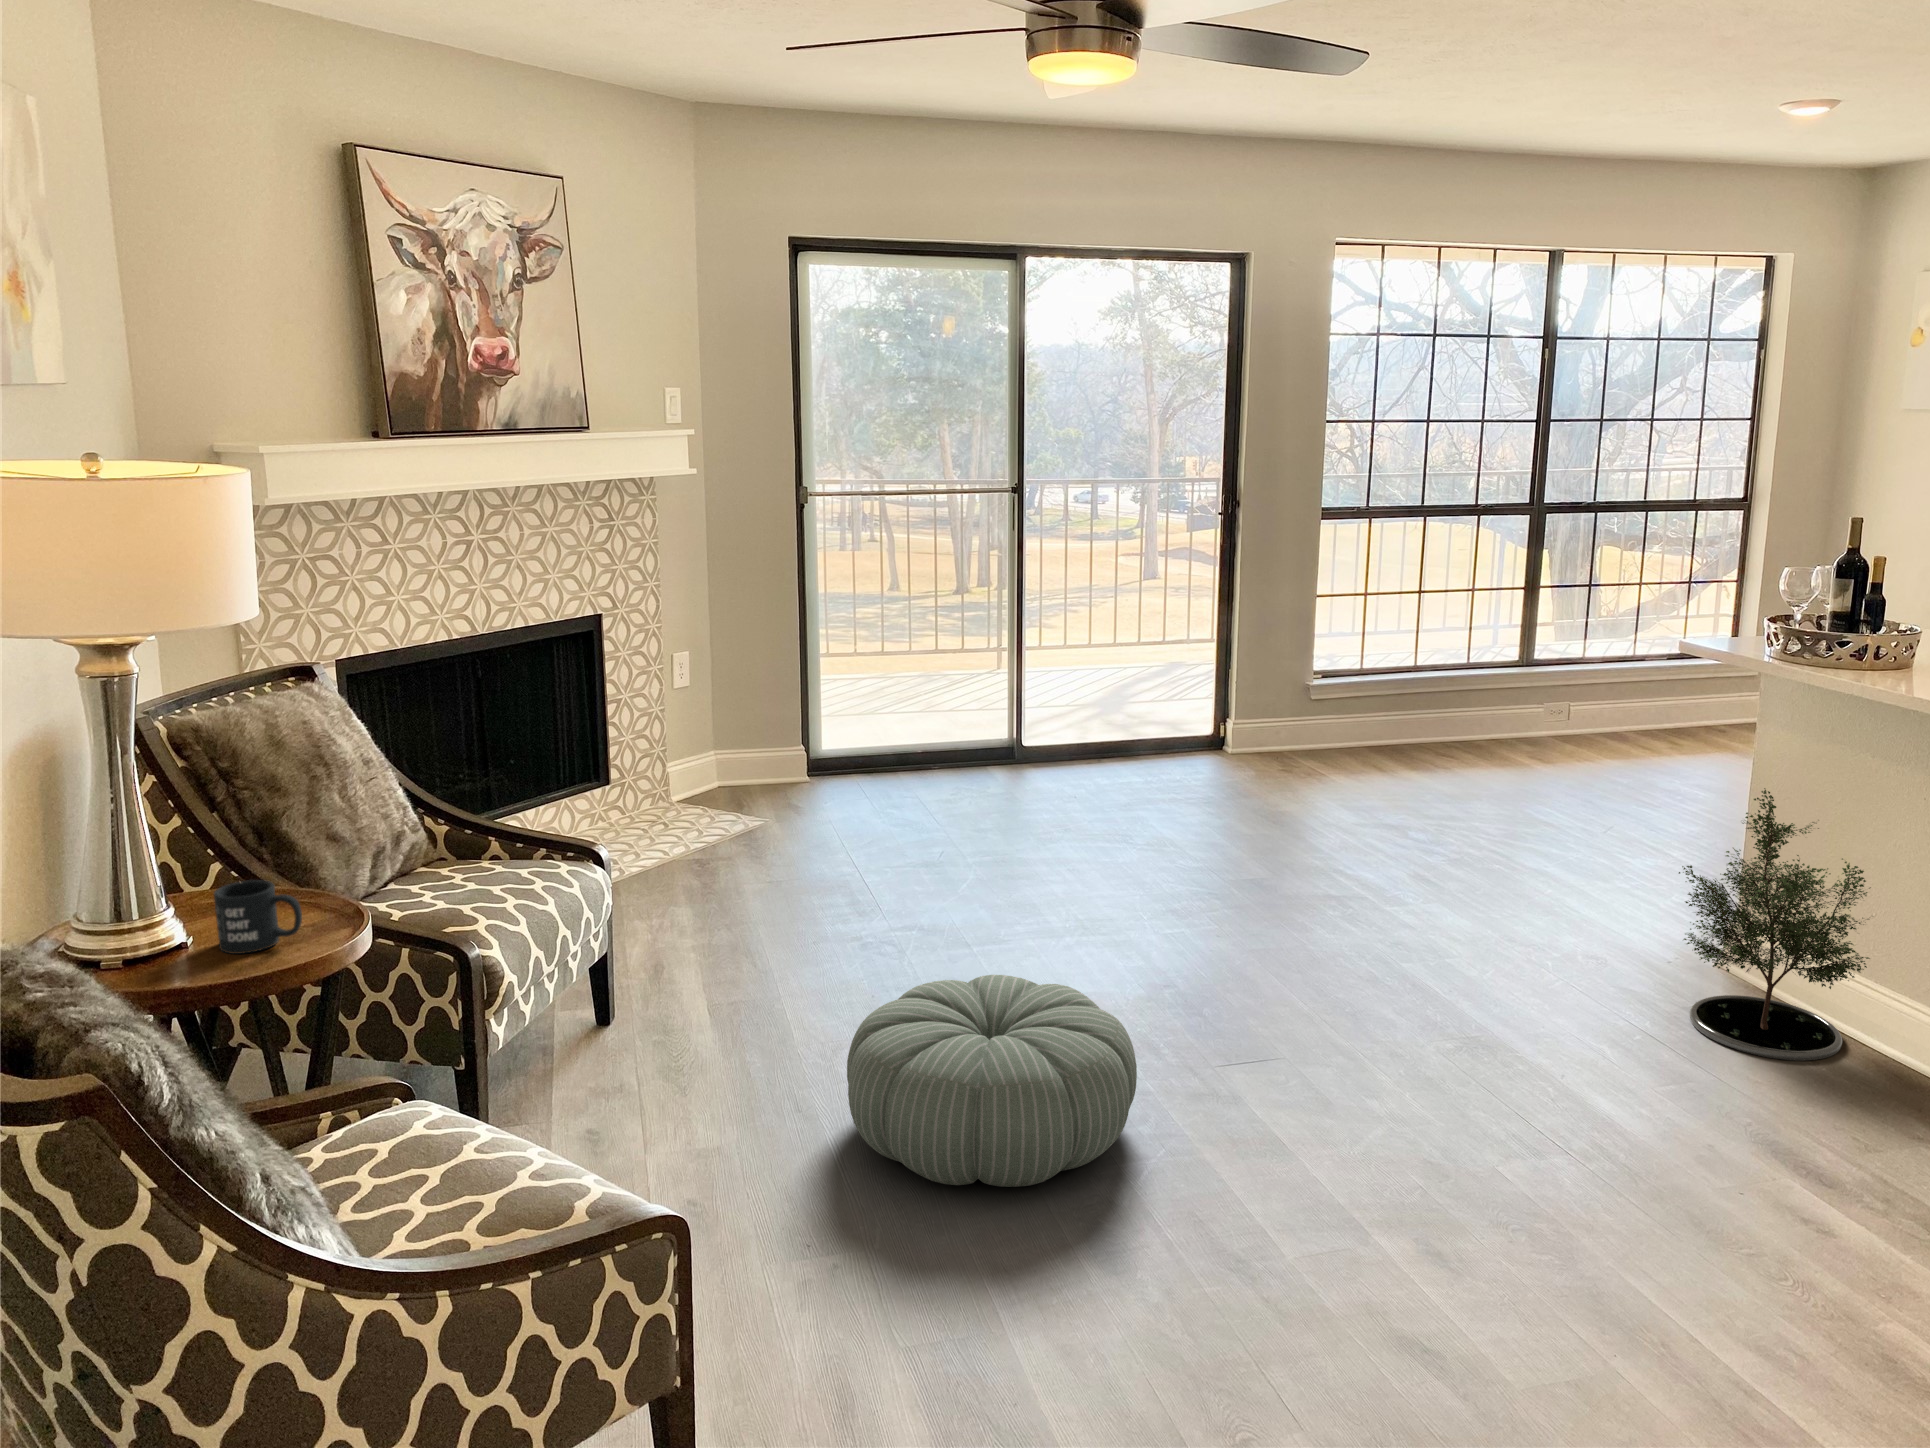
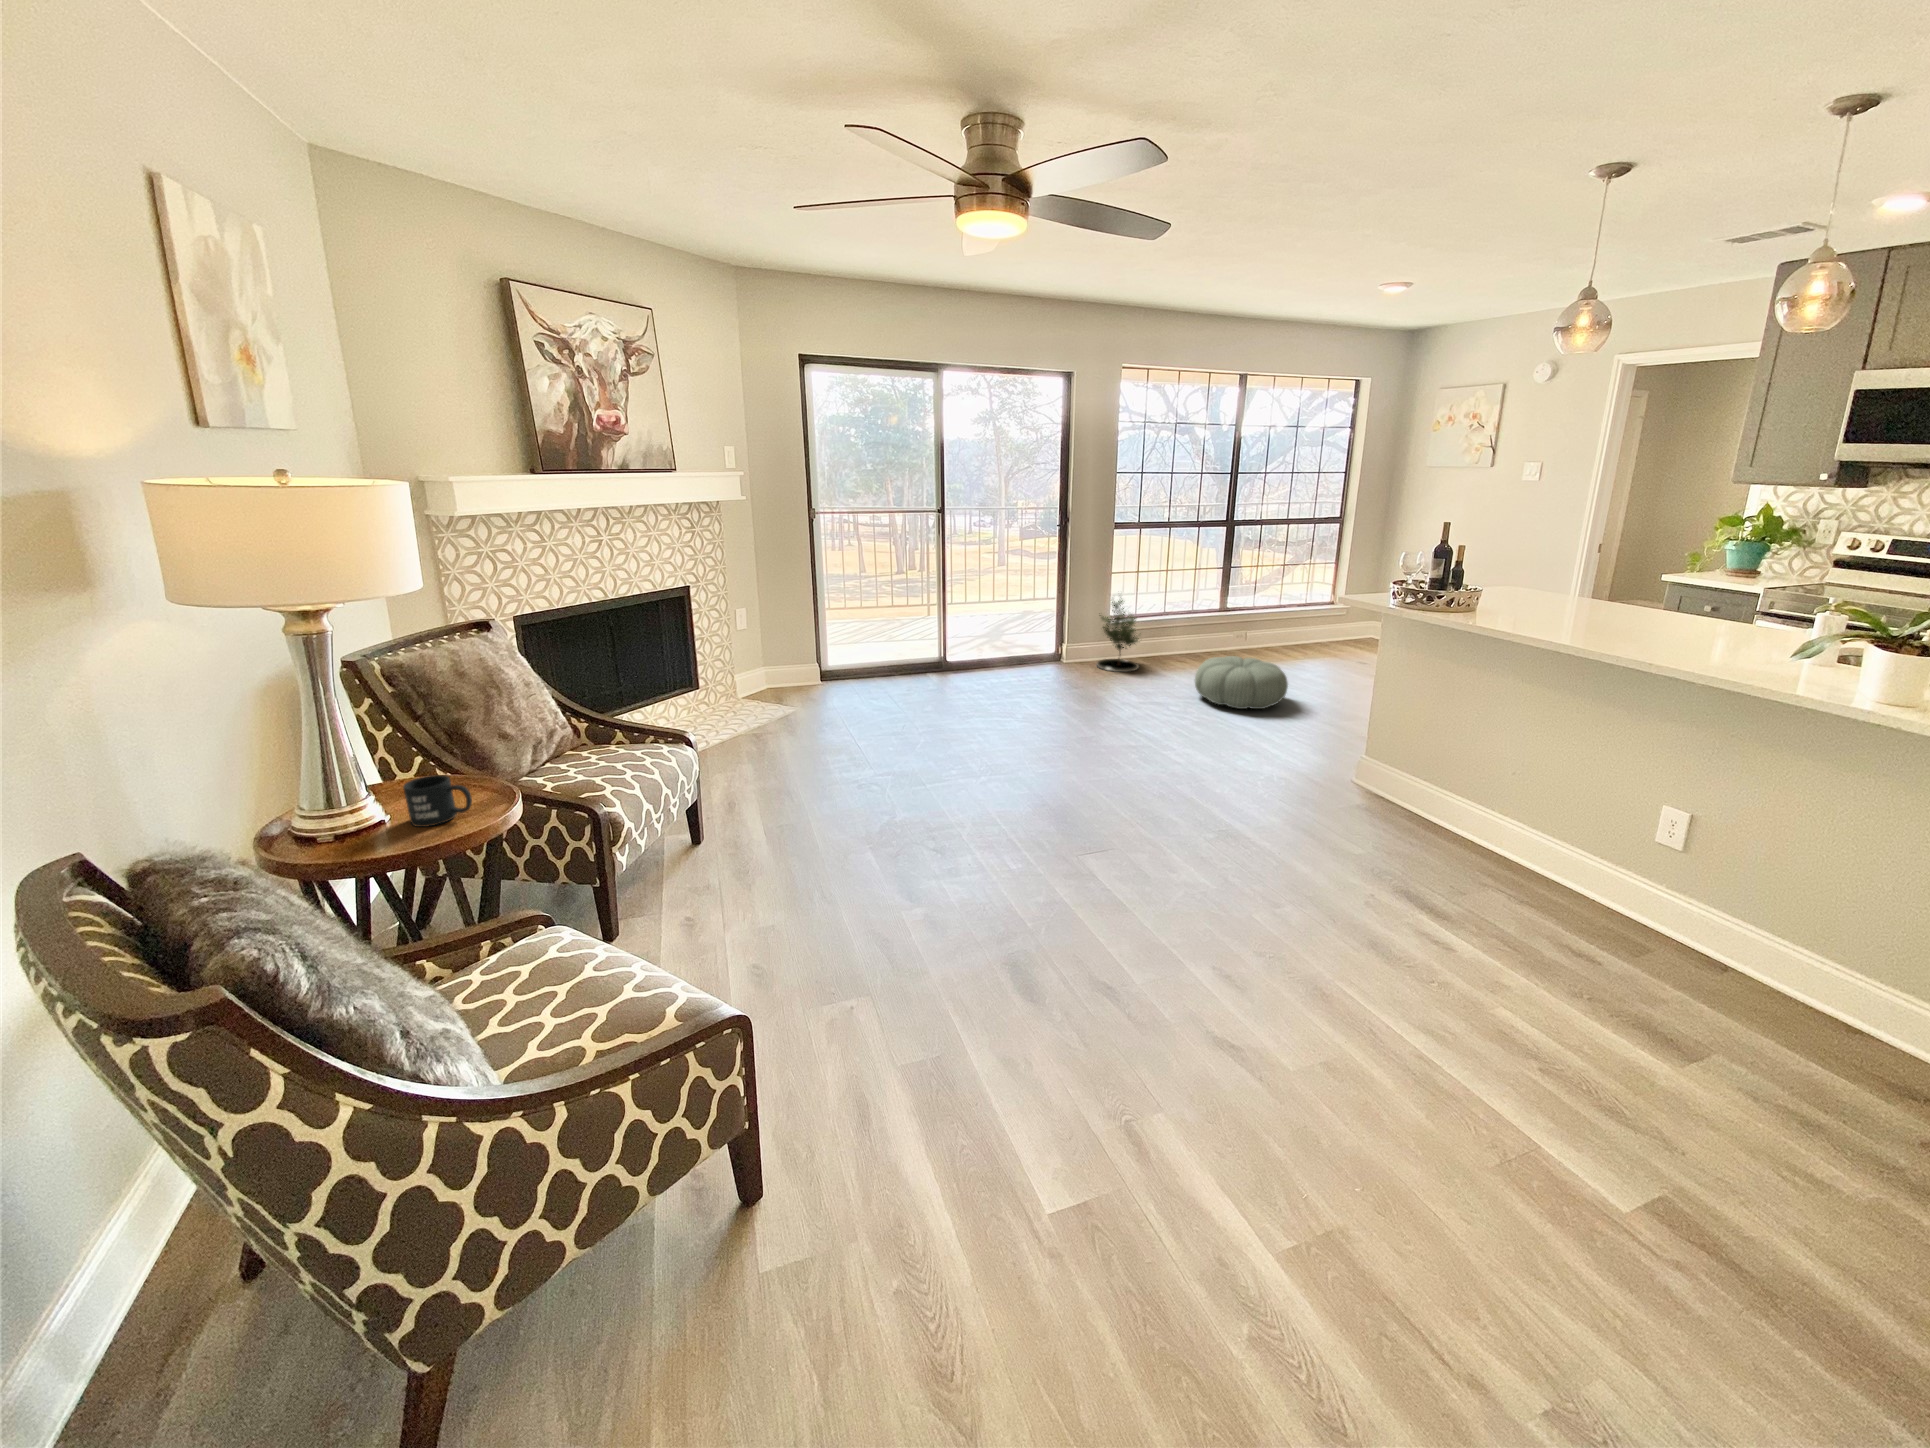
potted tree: present [1679,788,1871,1061] -> present [1097,600,1139,672]
pouf: present [847,975,1137,1187] -> present [1195,656,1288,709]

